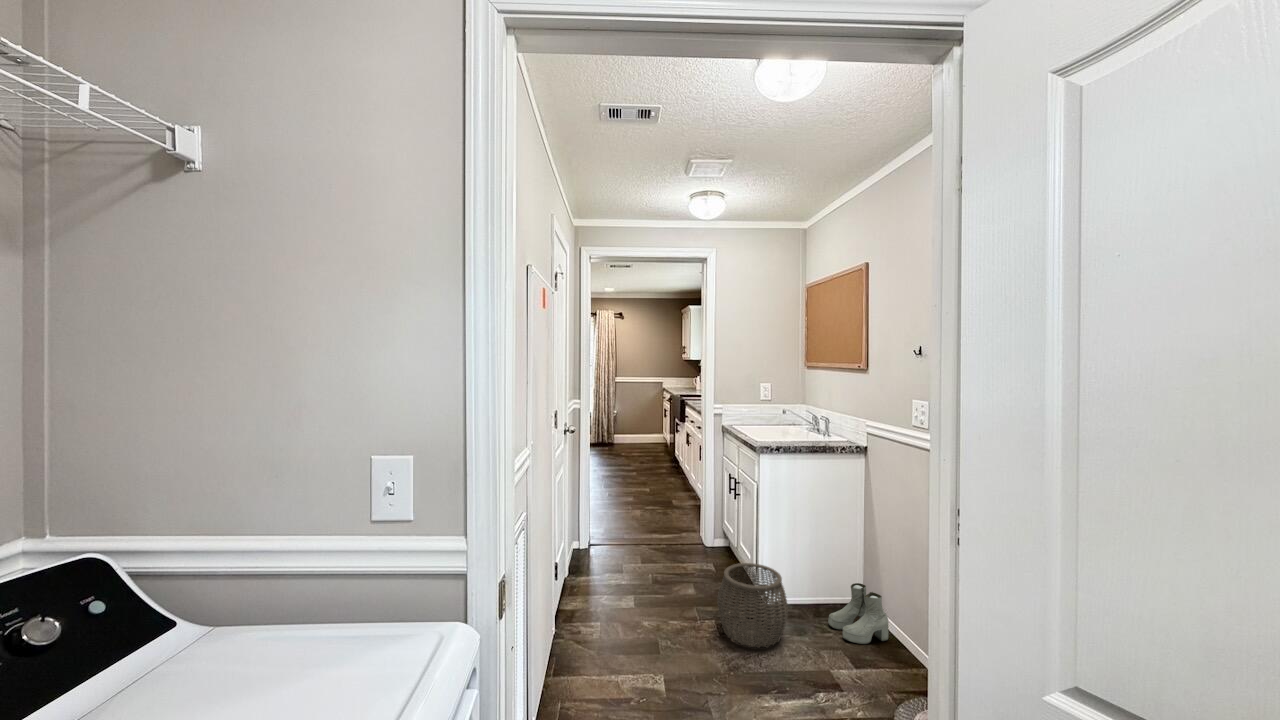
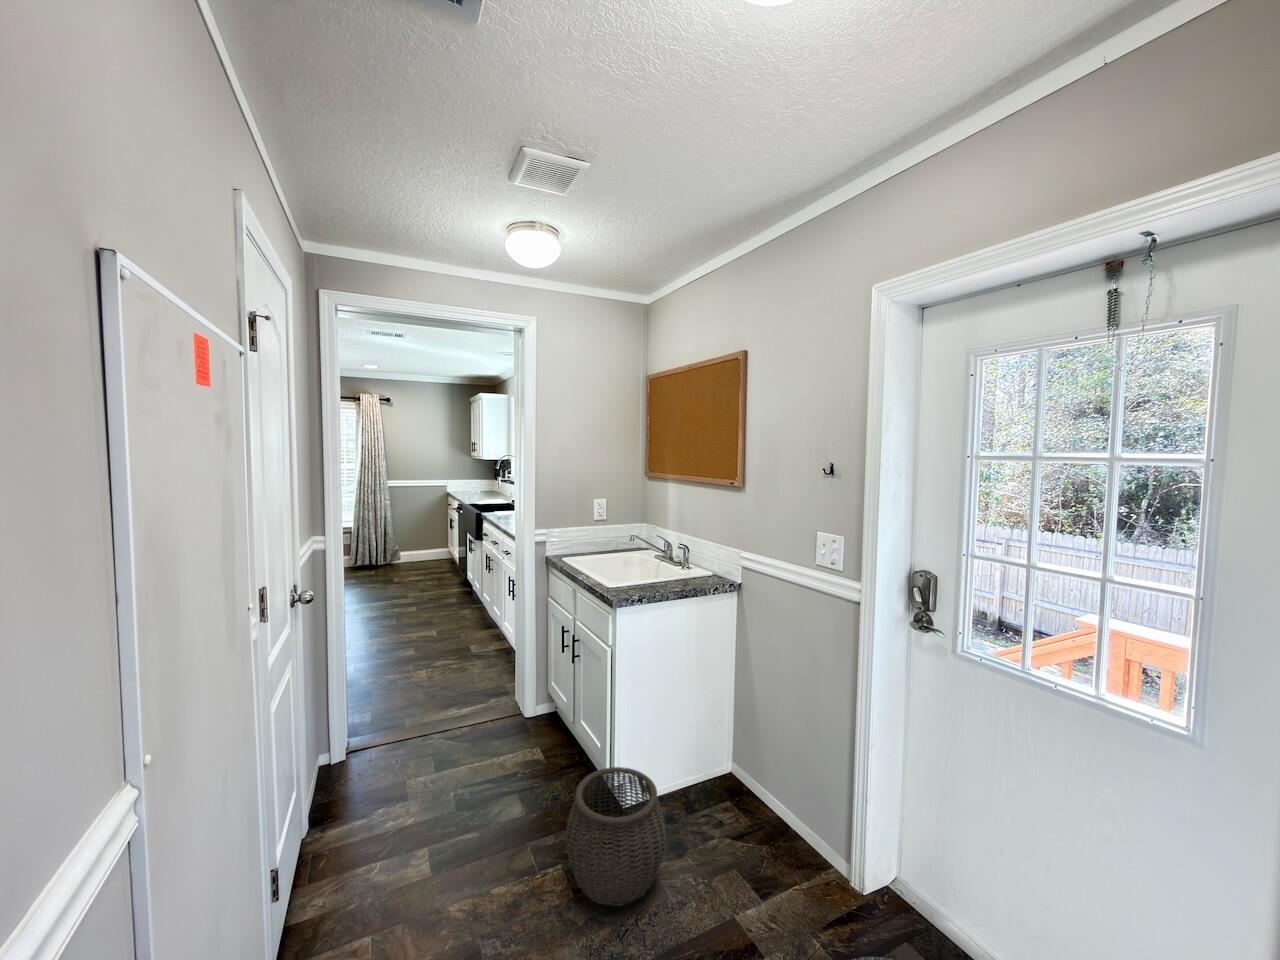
boots: present [828,583,889,644] -> none [705,759,776,846]

